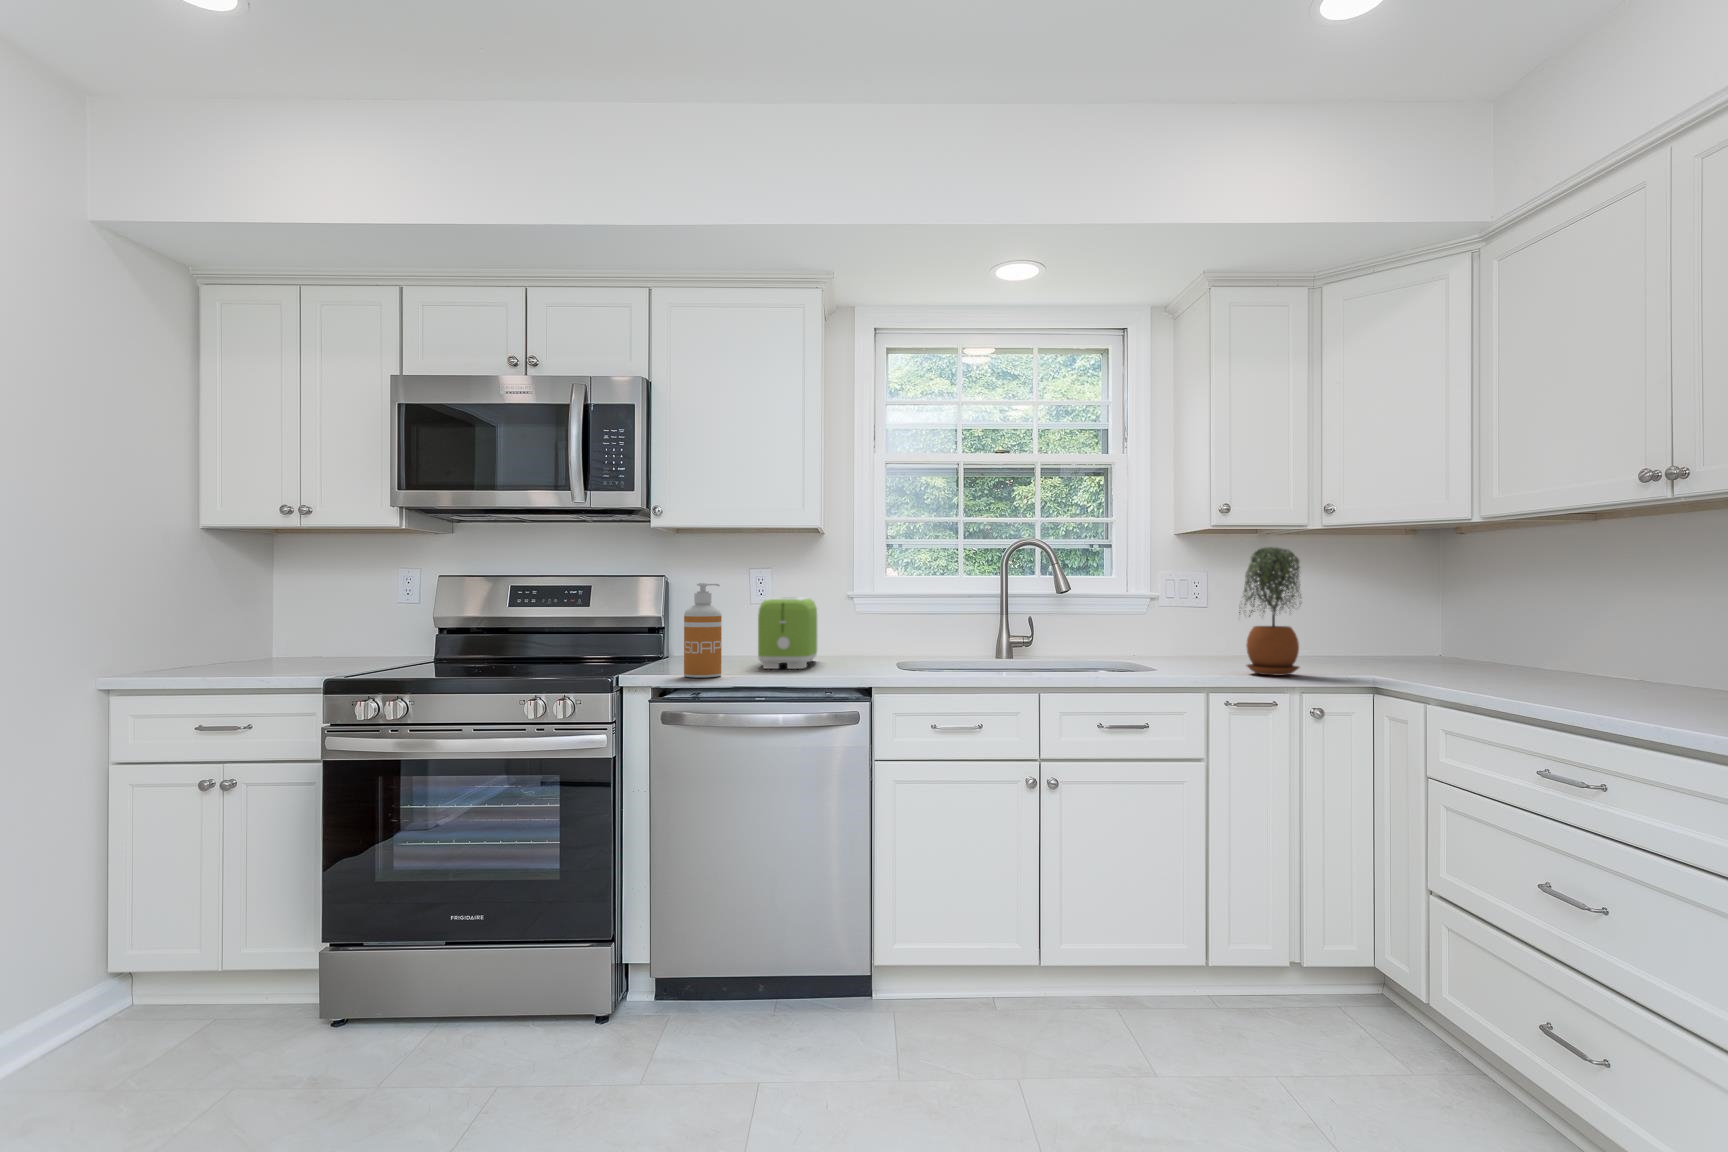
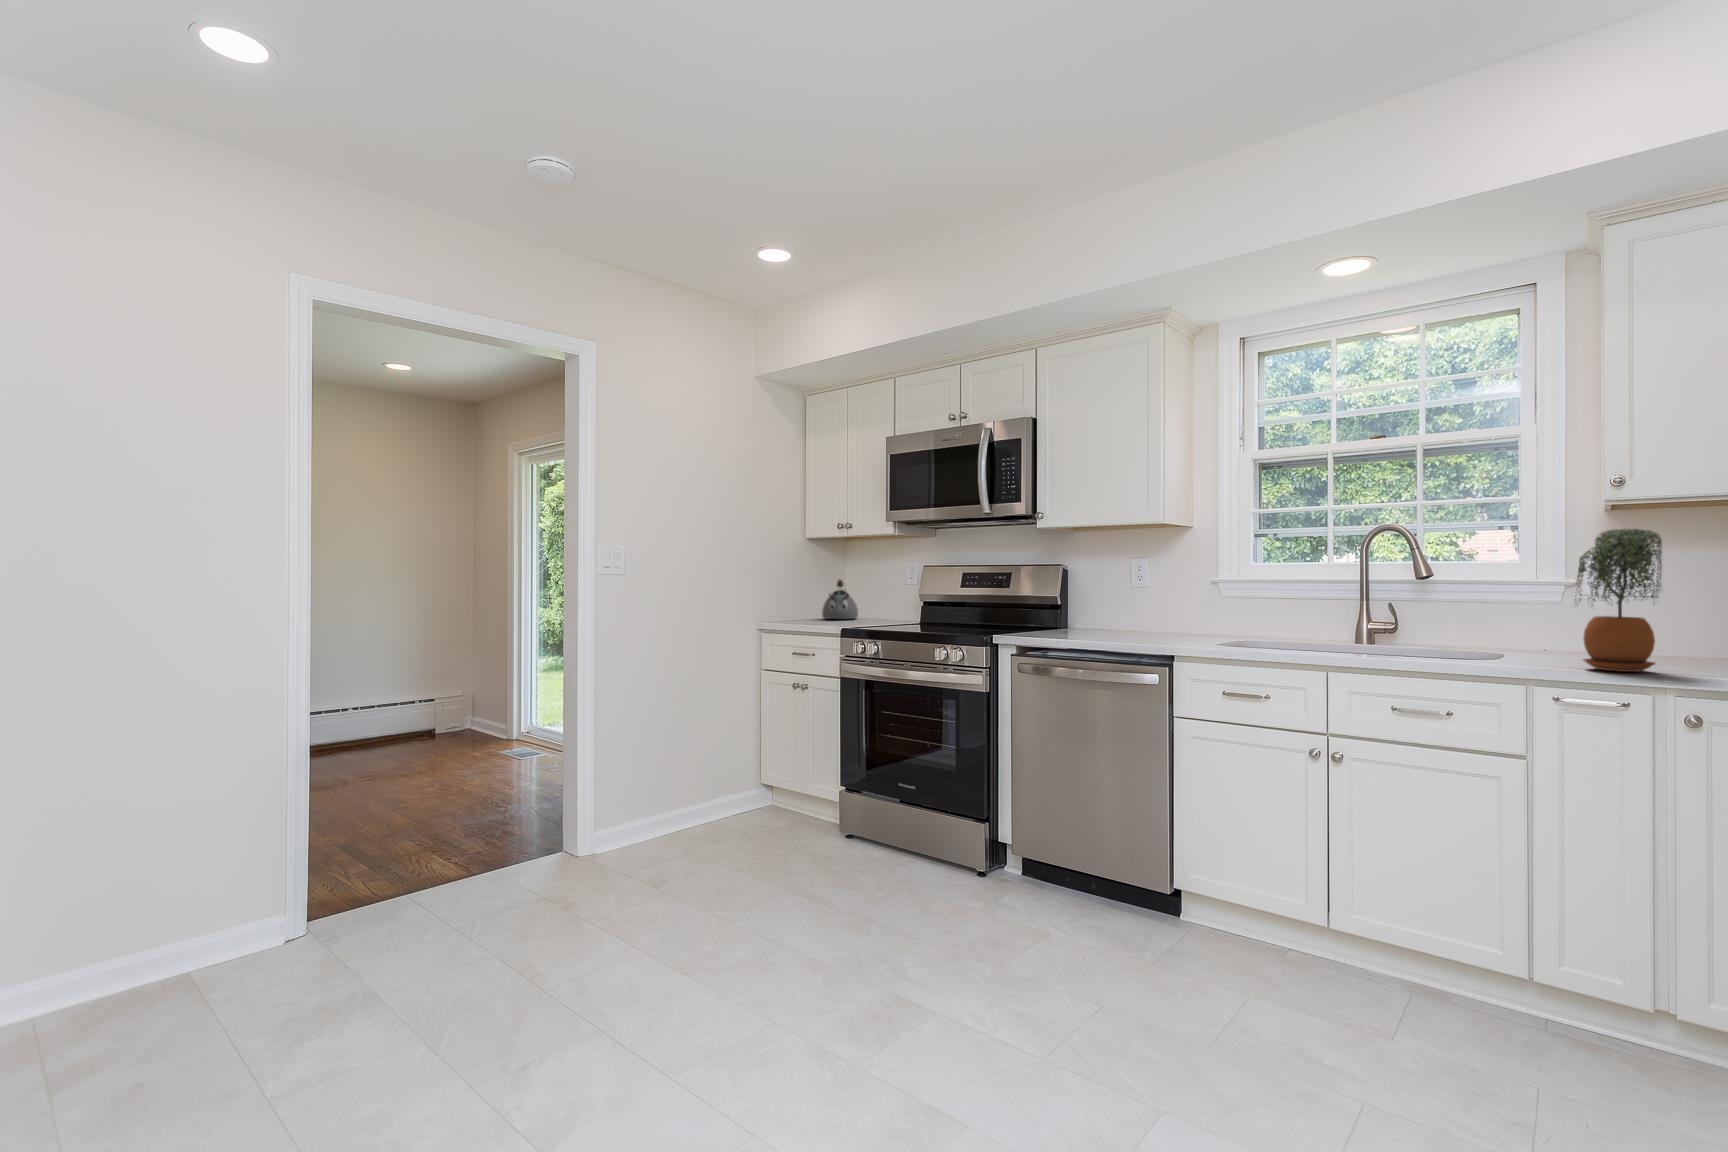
soap dispenser: present [684,583,722,678] -> none [1034,571,1062,641]
kettle: none [236,596,307,661] -> present [822,580,858,619]
toaster: present [758,597,817,669] -> none [1103,582,1172,639]

